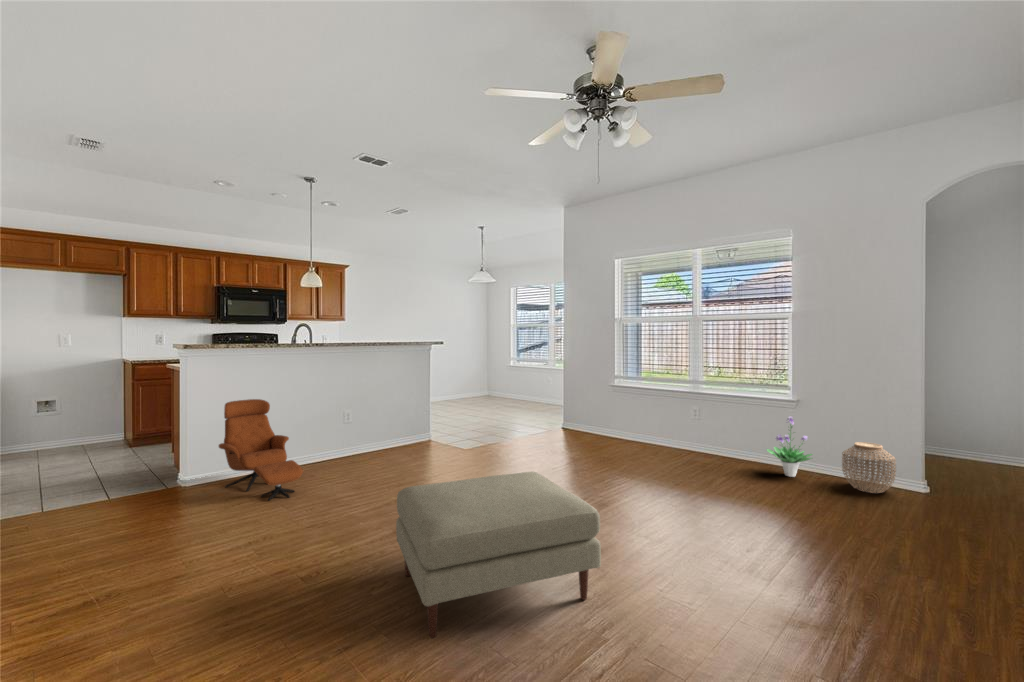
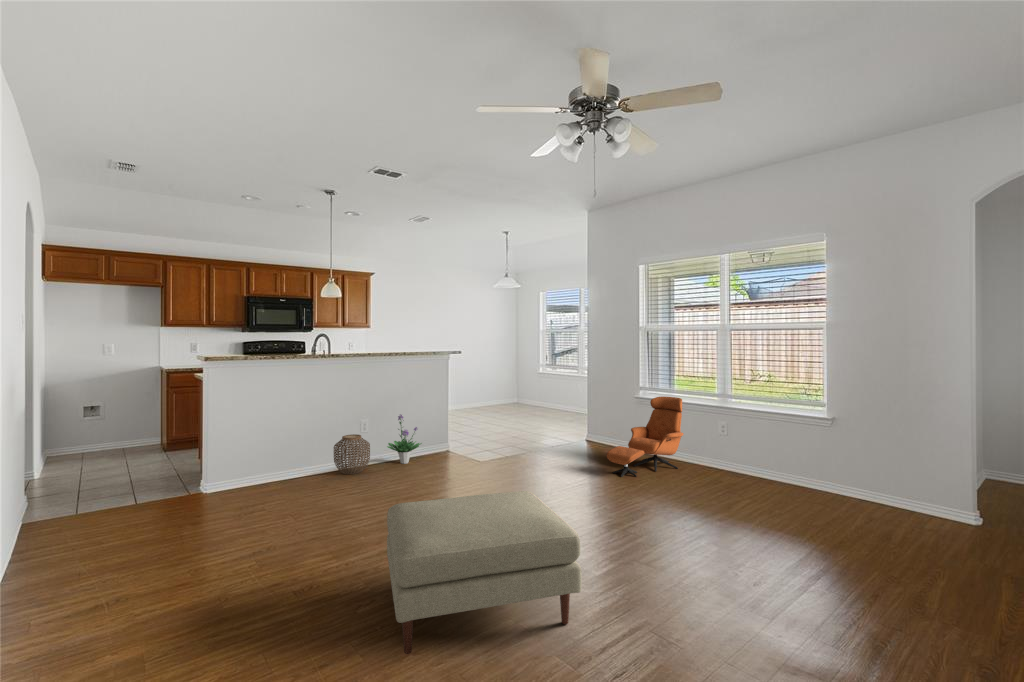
armchair: present [219,399,303,501] -> present [607,396,683,477]
potted plant: present [767,417,812,477] -> present [387,414,422,464]
woven basket: present [842,442,896,493] -> present [334,434,370,474]

